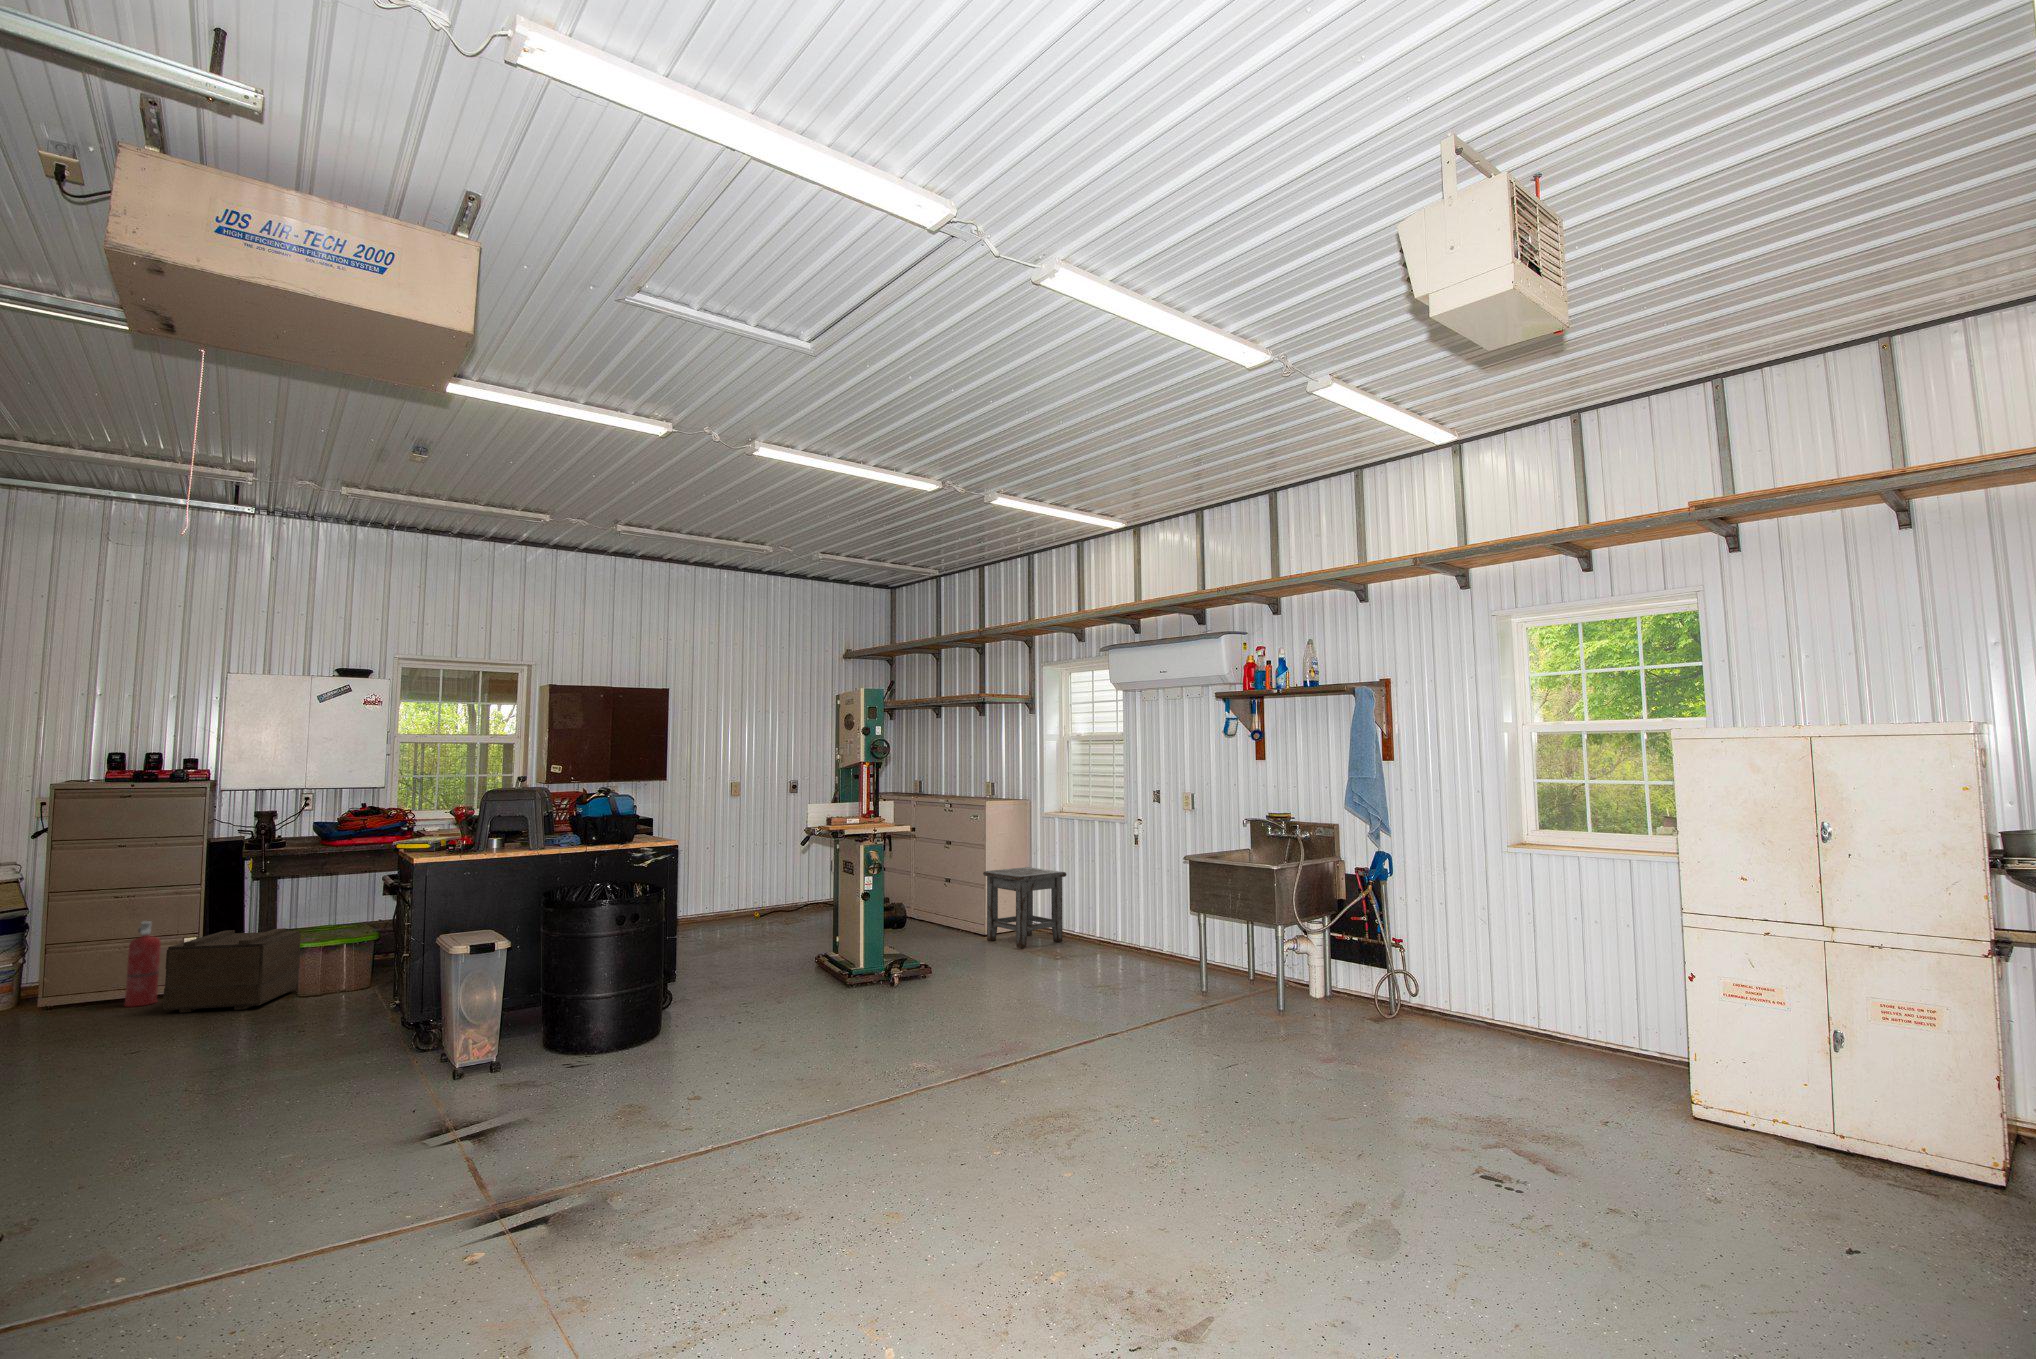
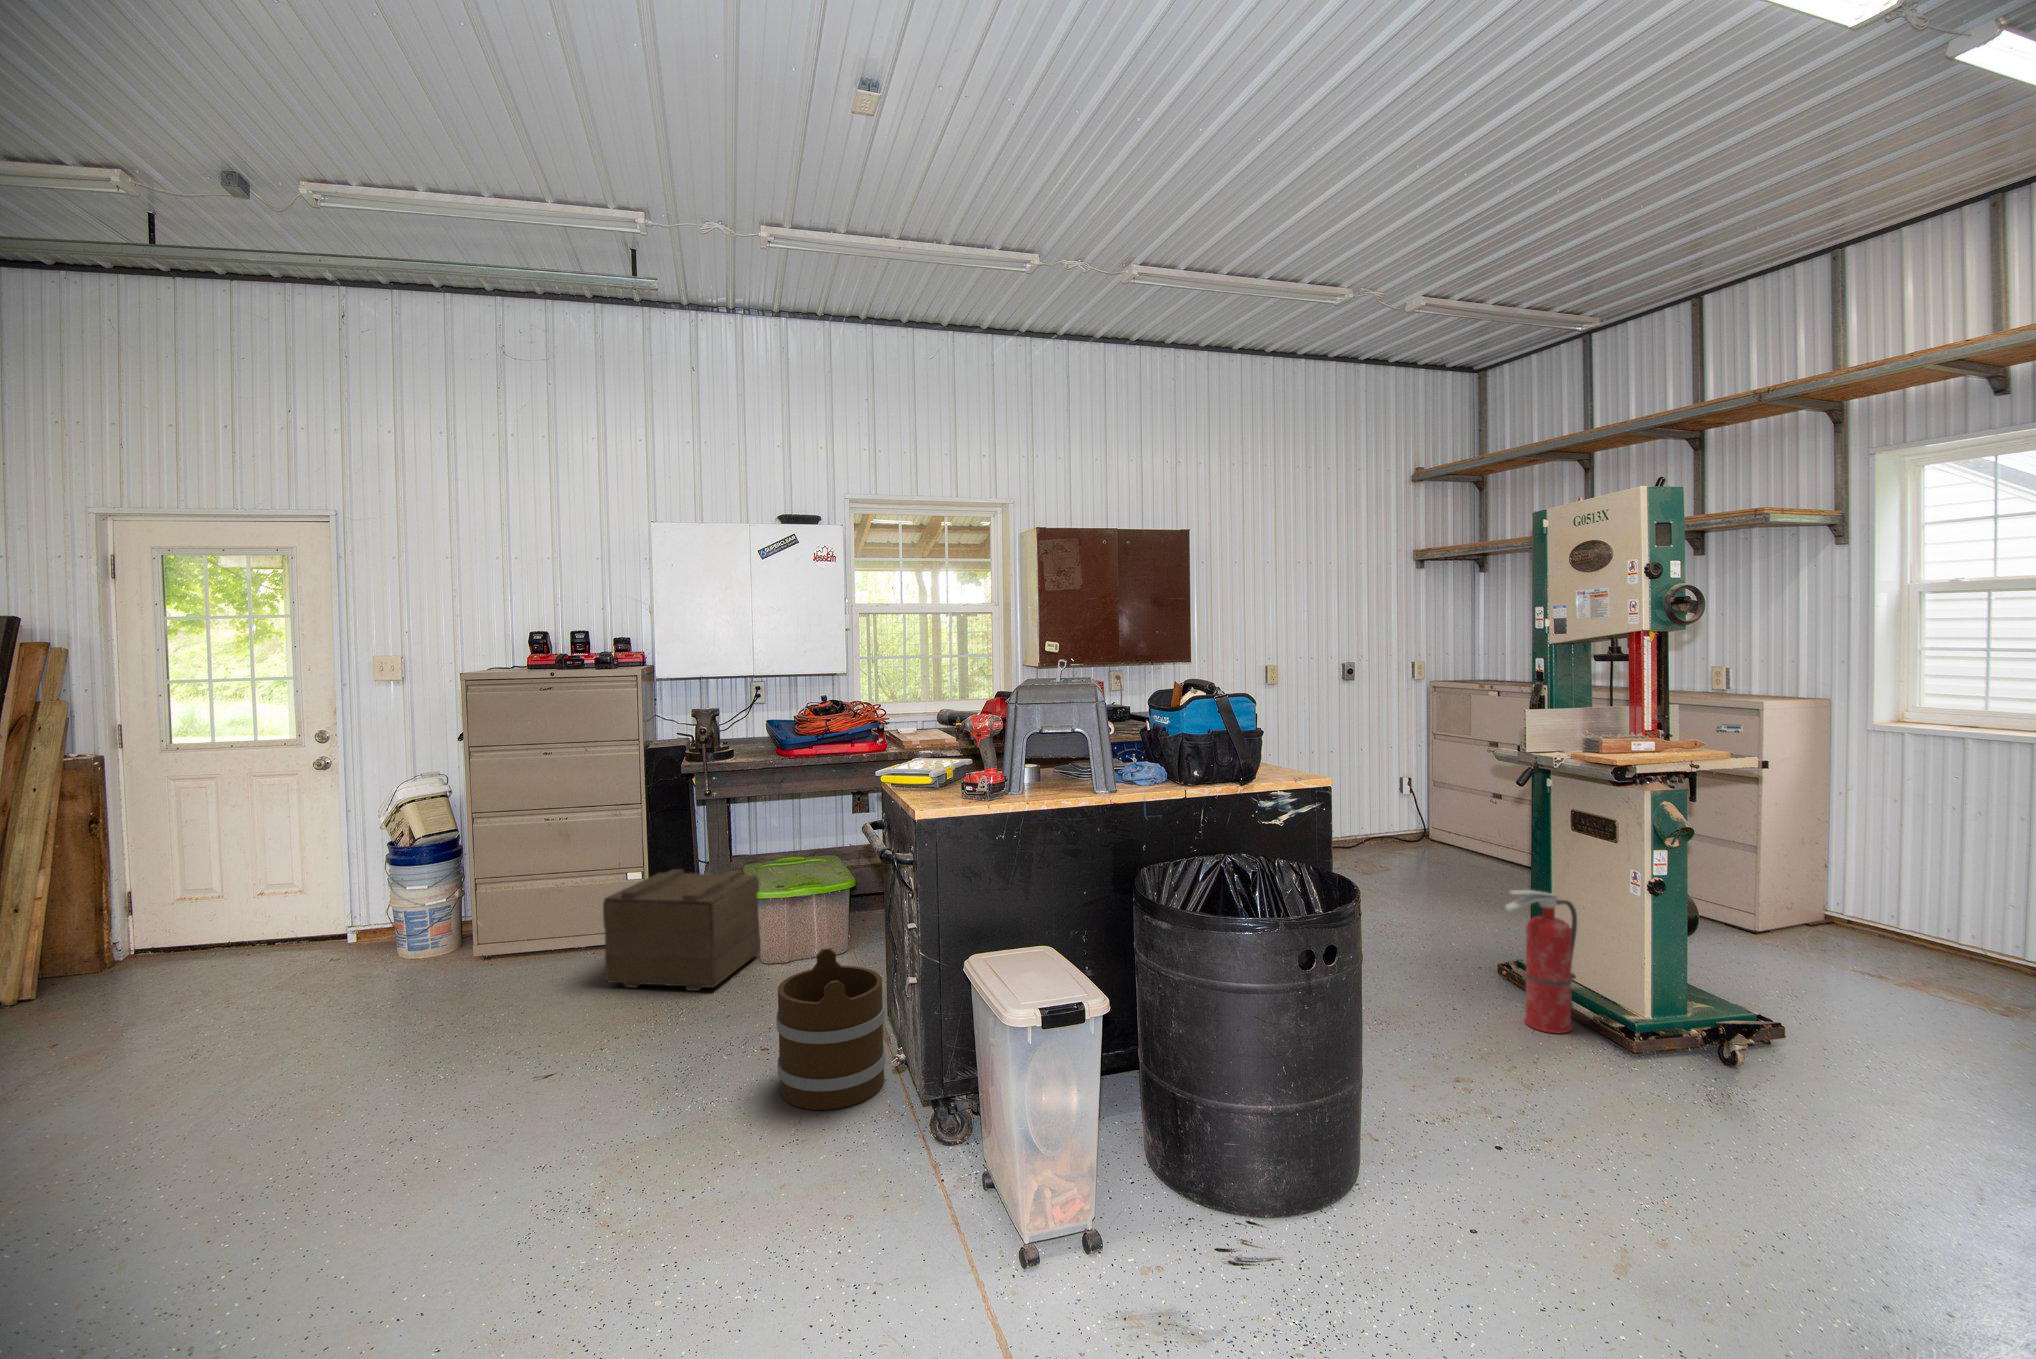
stool: present [983,867,1067,948] -> none [1768,816,1970,975]
fire extinguisher: present [125,921,161,1007] -> present [1505,890,1577,1033]
bucket: none [314,954,393,1043] -> present [776,948,886,1110]

